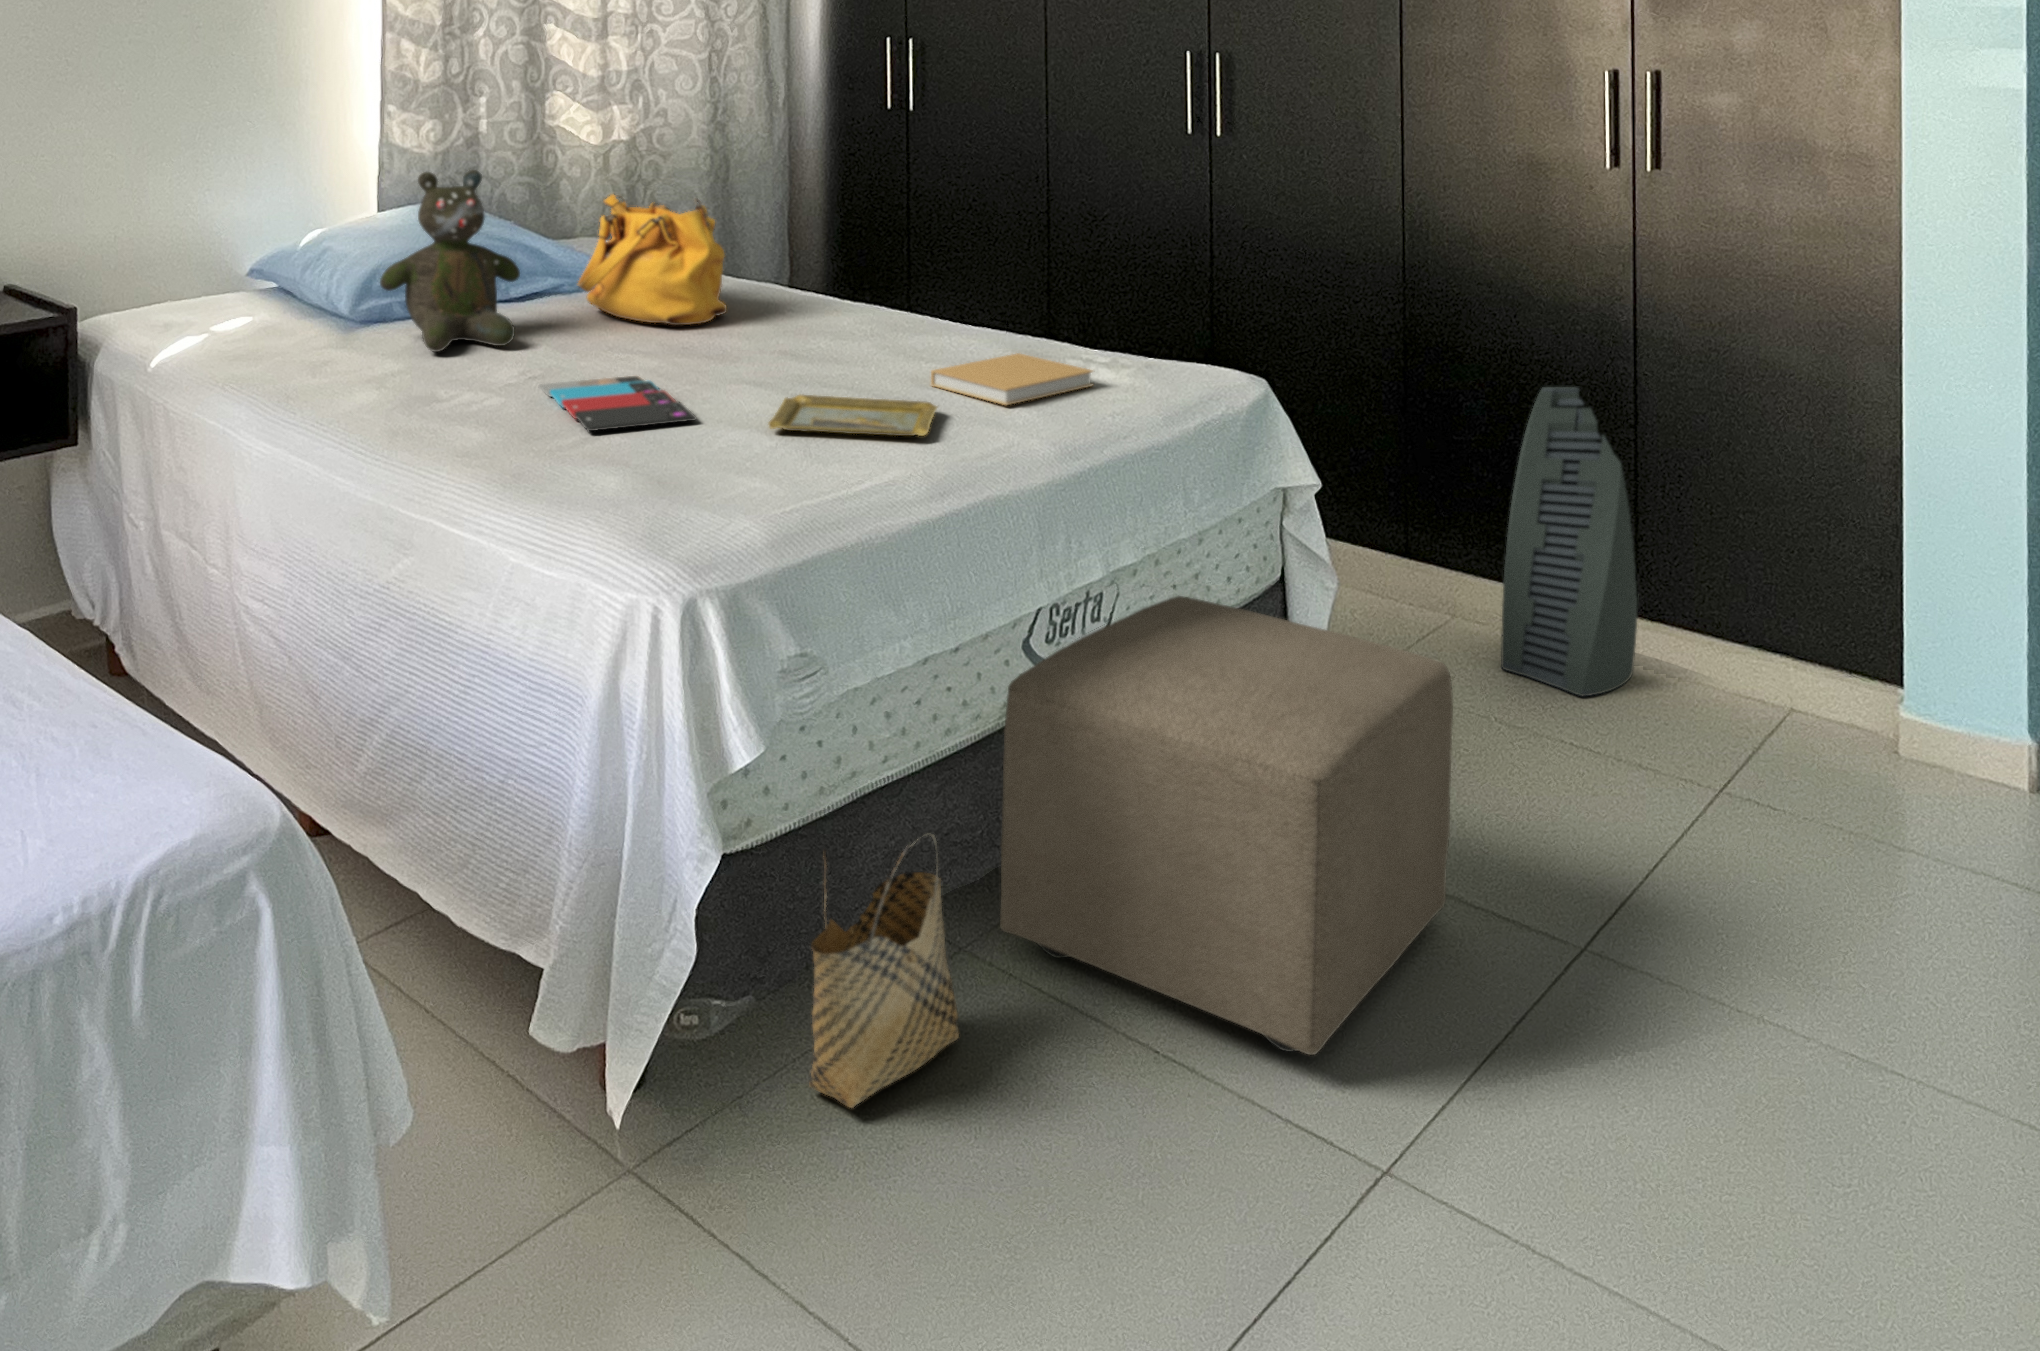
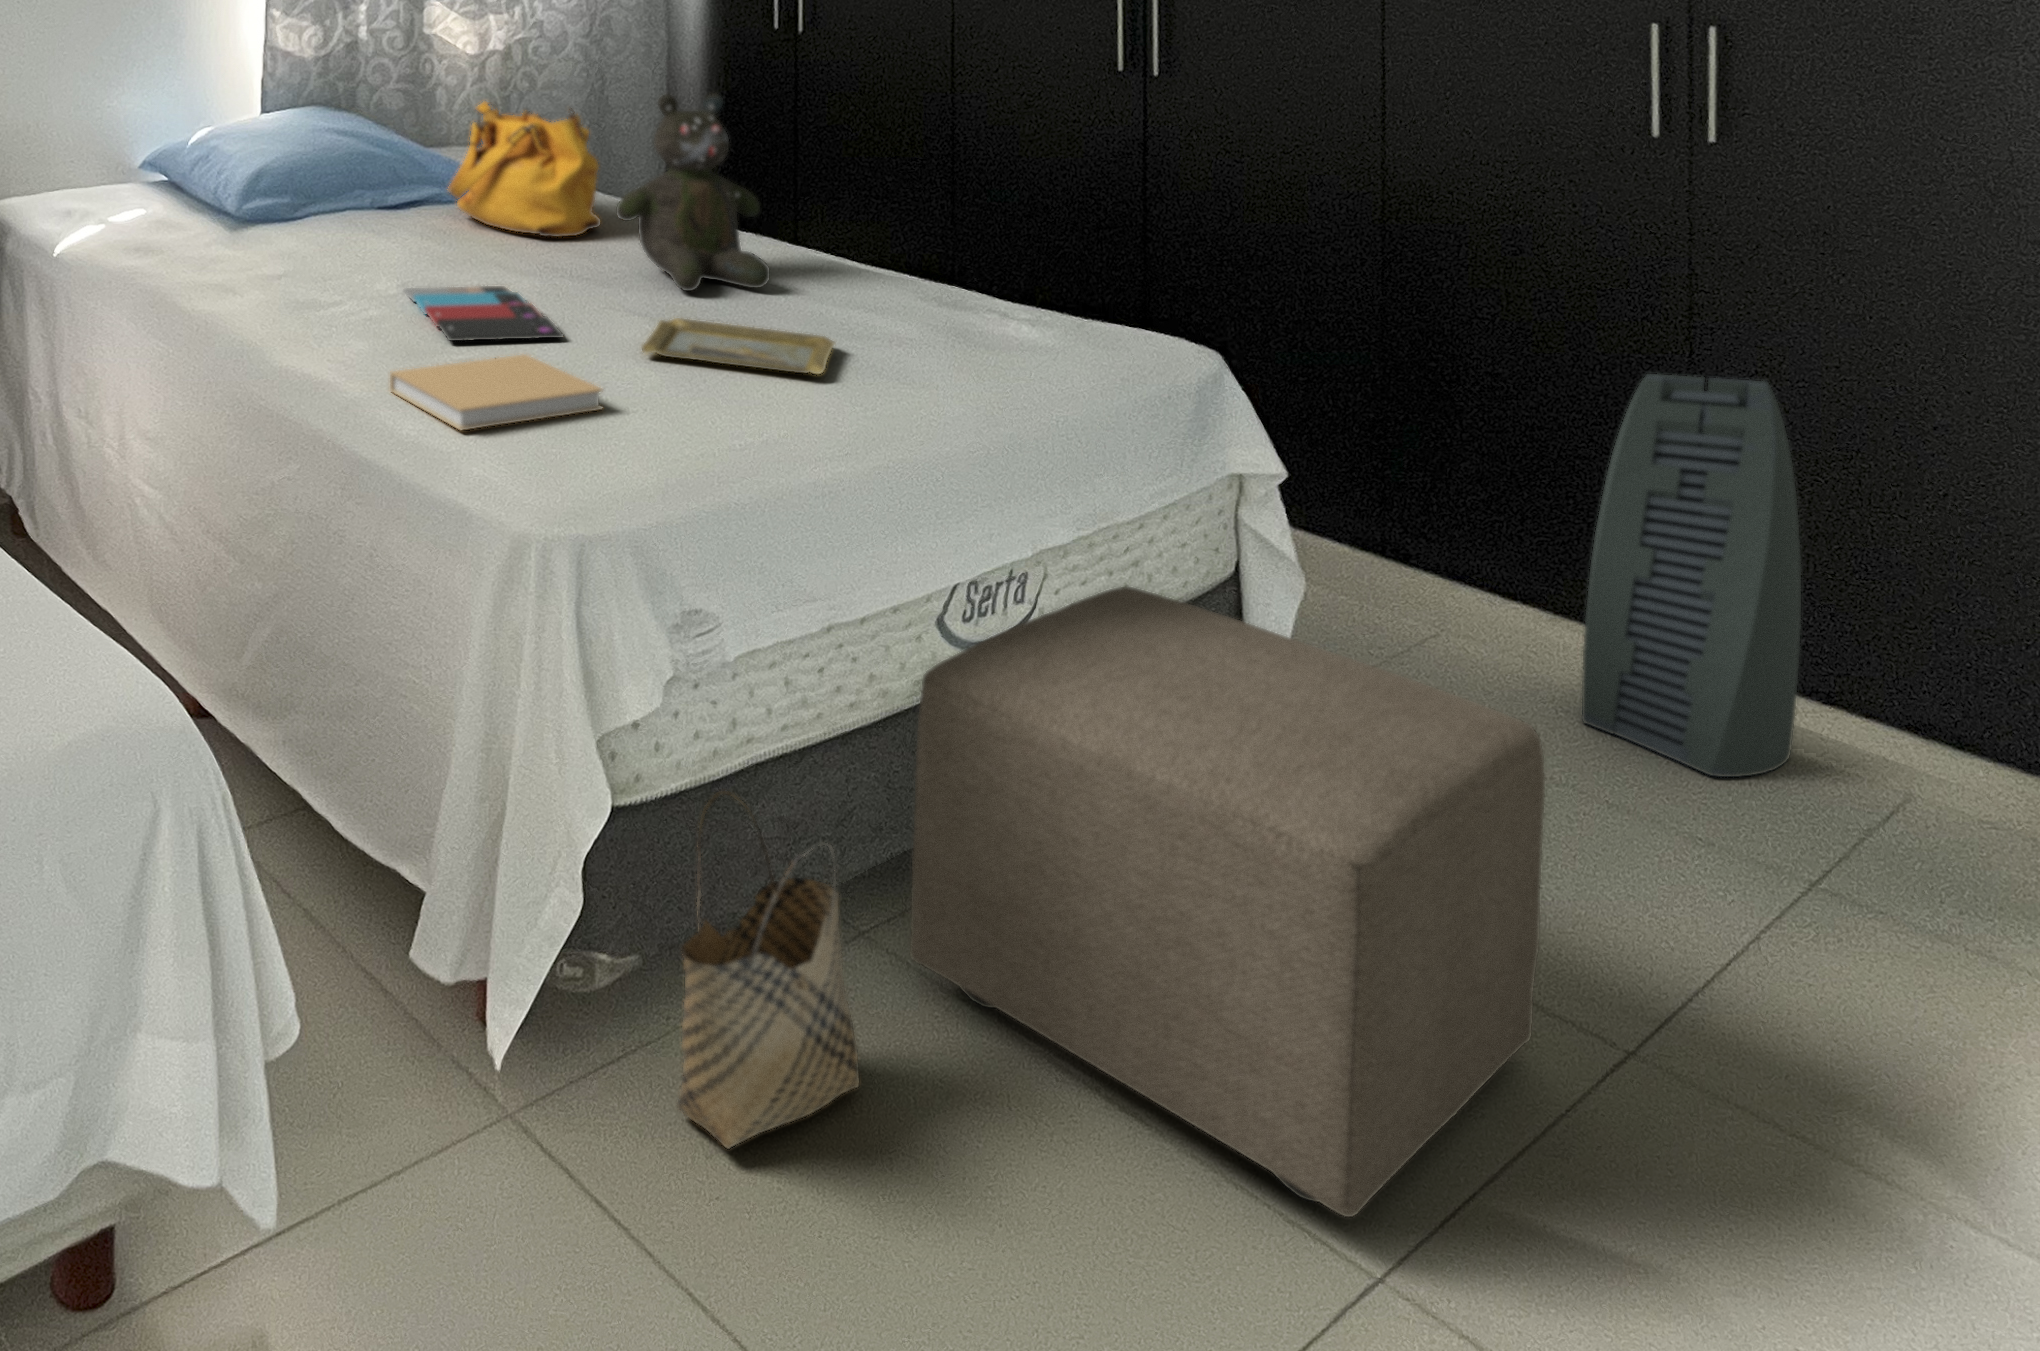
teddy bear: present [380,170,520,352] -> present [616,94,770,291]
book: present [931,353,1093,405] -> present [390,355,604,430]

